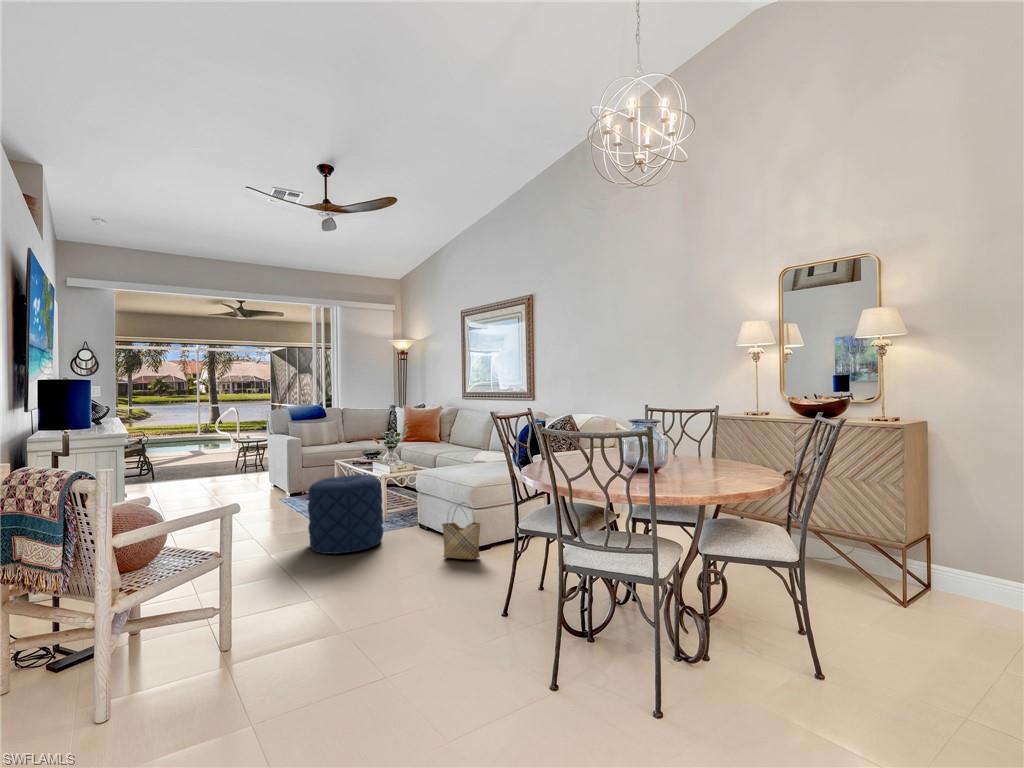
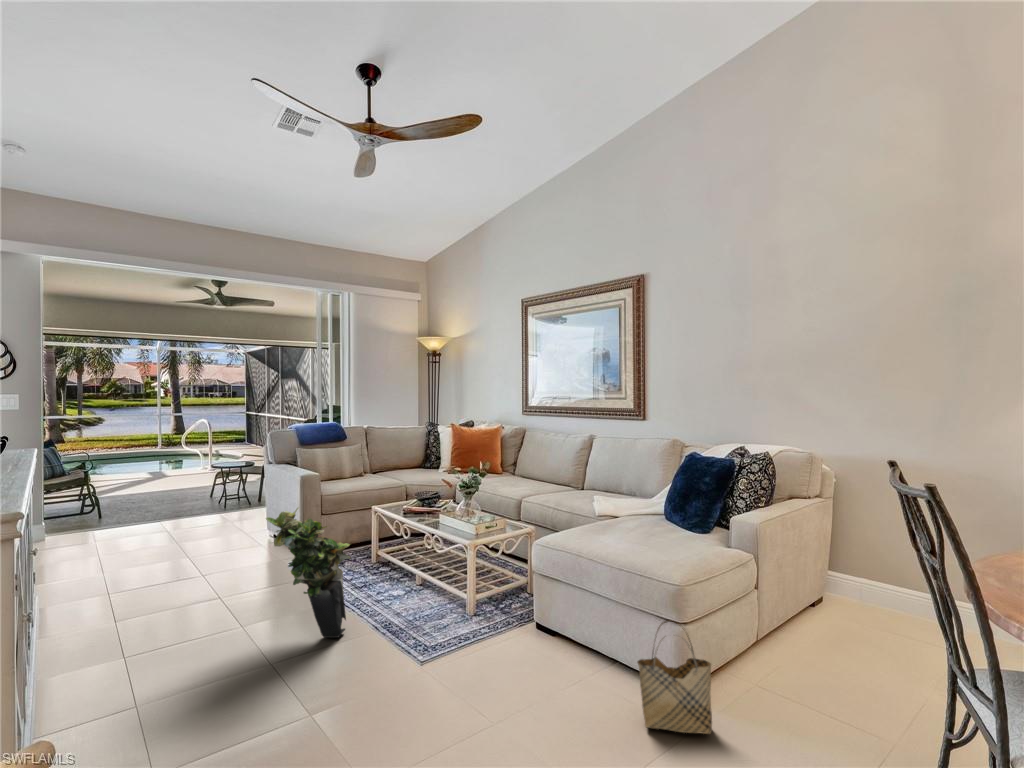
potted plant: none [251,450,304,527] -> present [266,508,351,638]
pouf: present [308,475,383,554] -> none [381,557,508,720]

